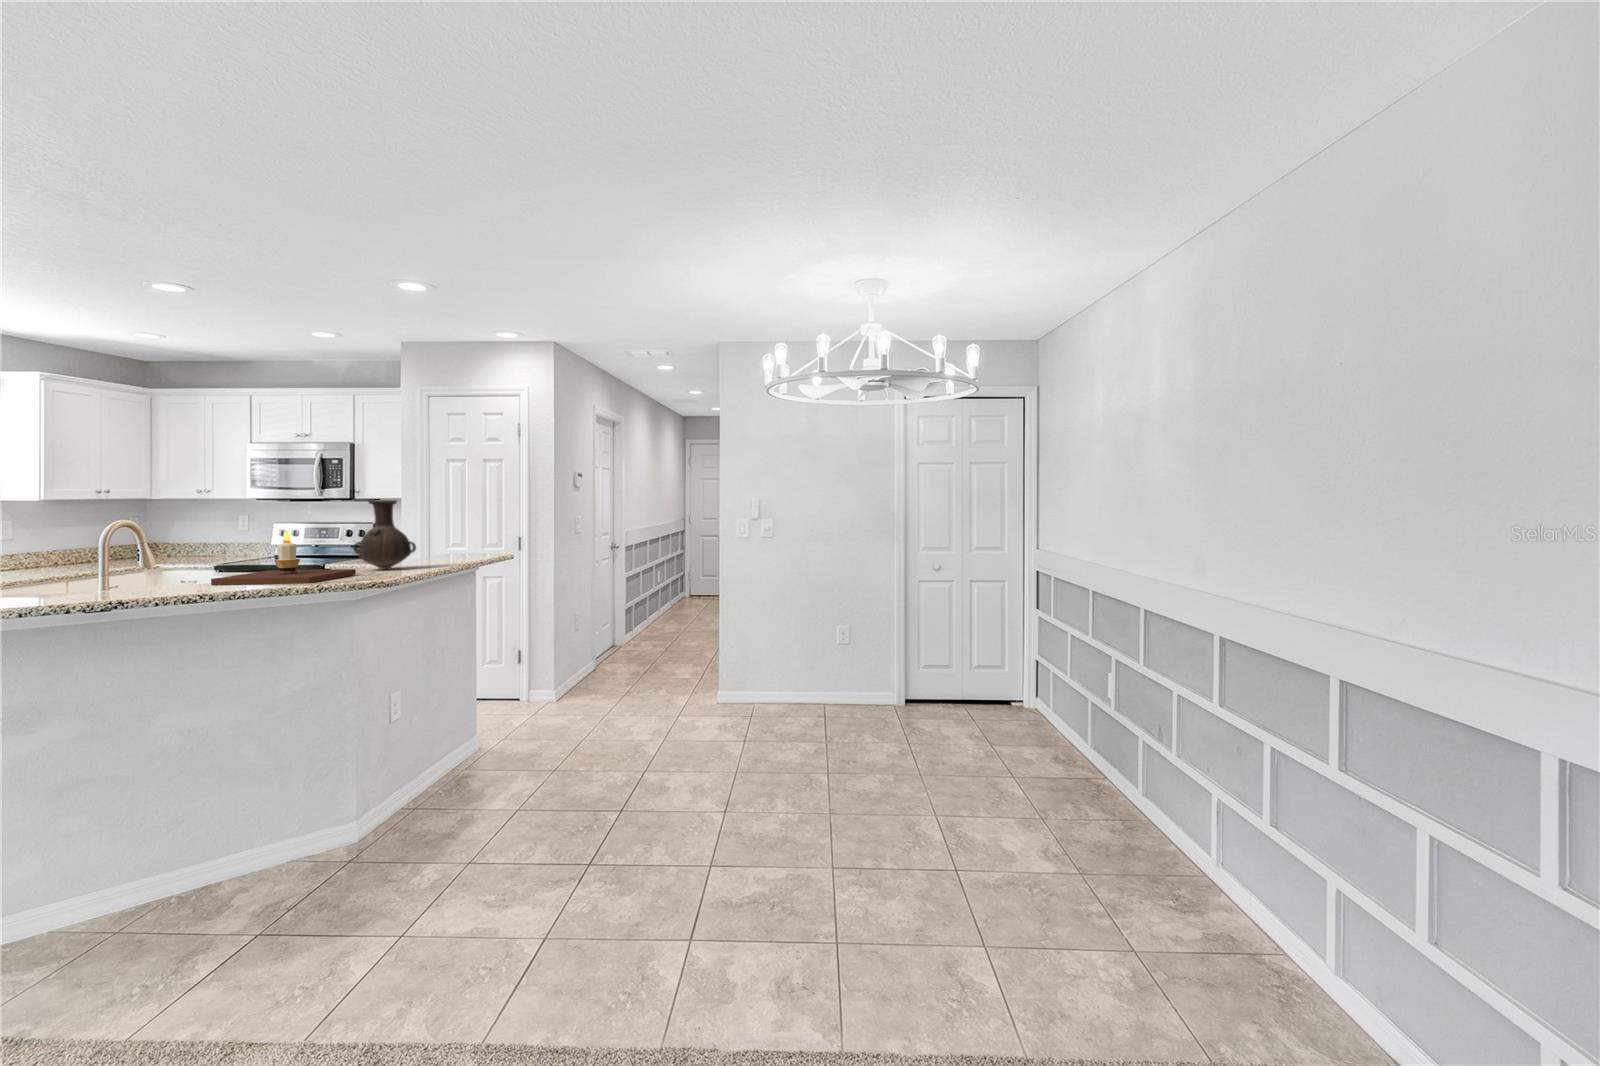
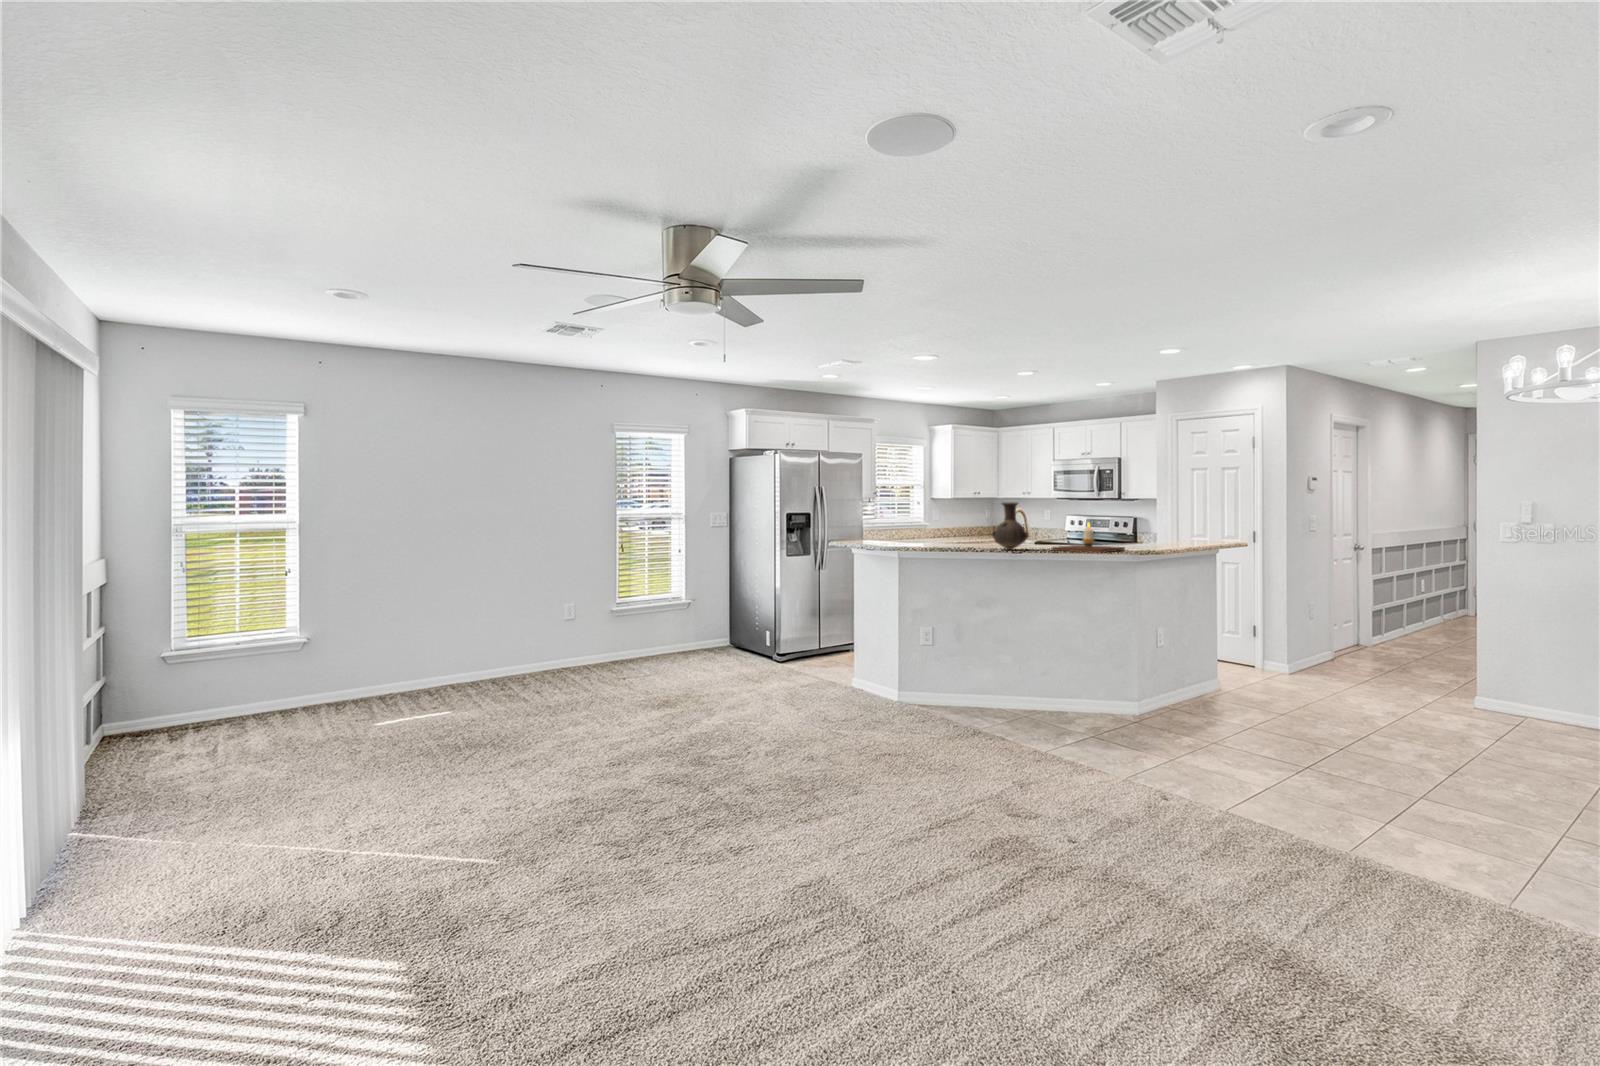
vase: present [353,500,416,569] -> present [992,502,1029,550]

